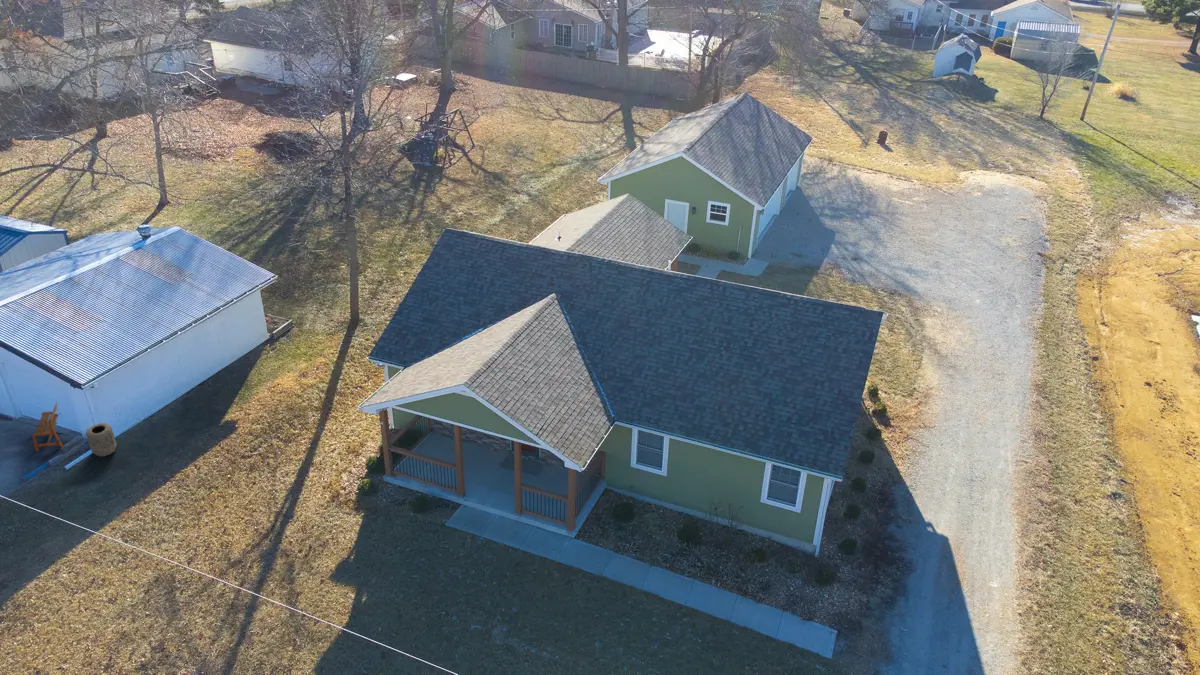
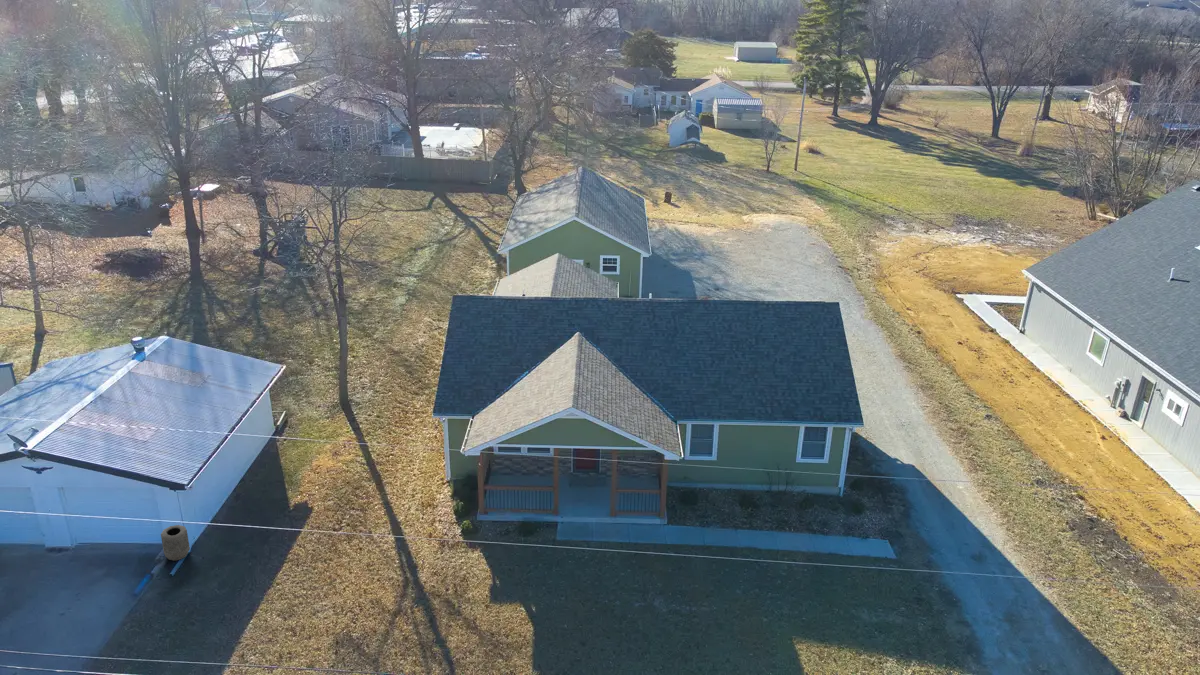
bench: present [32,403,63,452] -> none [89,512,126,572]

